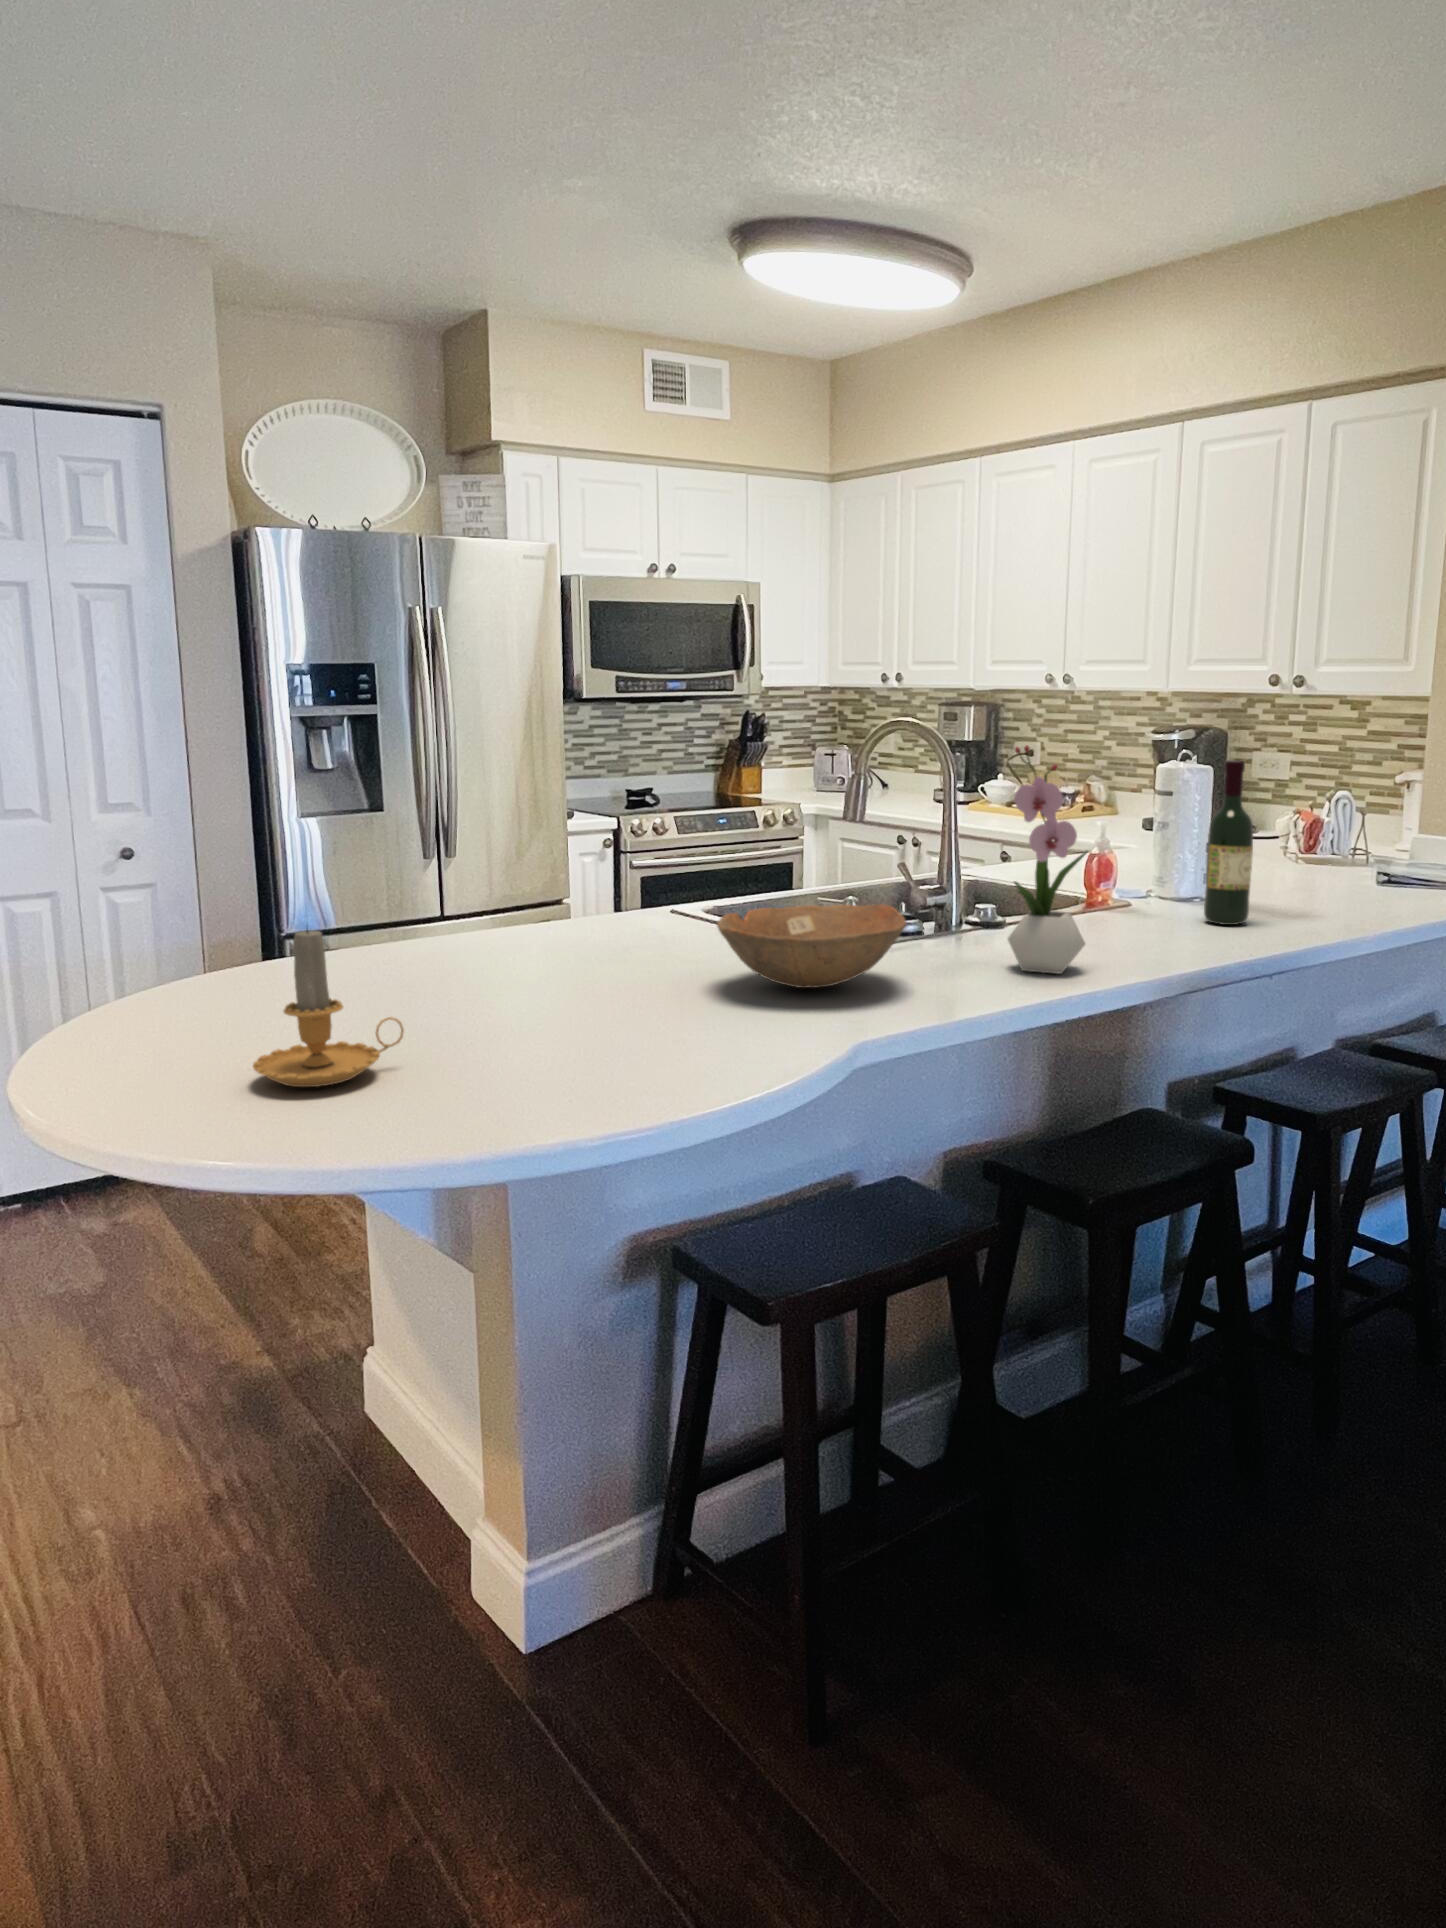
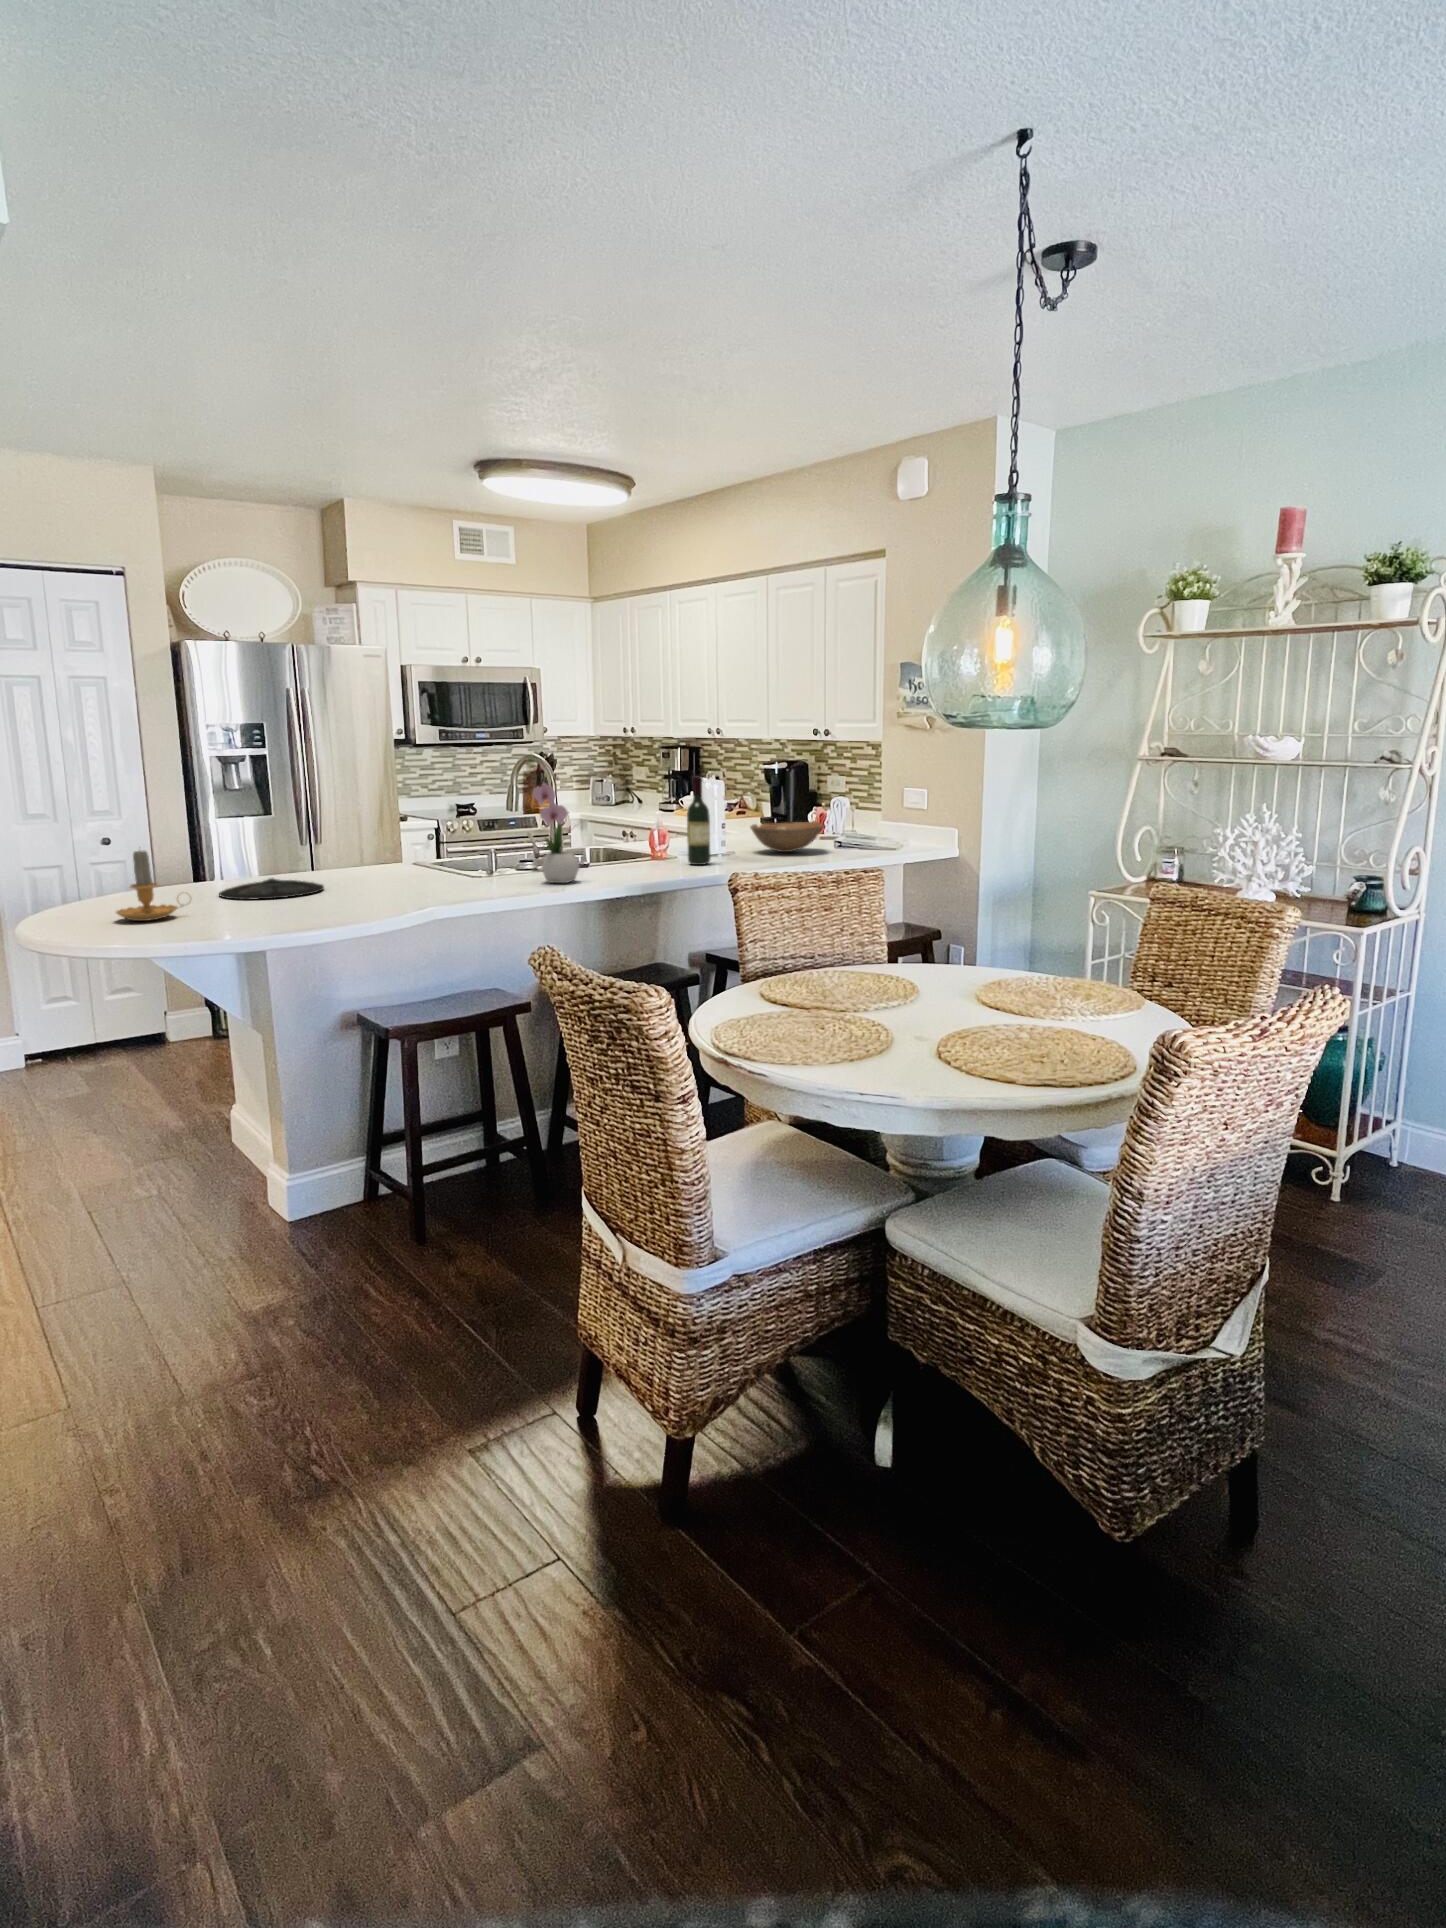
bowl: present [717,904,907,988] -> present [750,821,823,852]
plate: none [412,963,606,1014] -> present [219,878,324,900]

